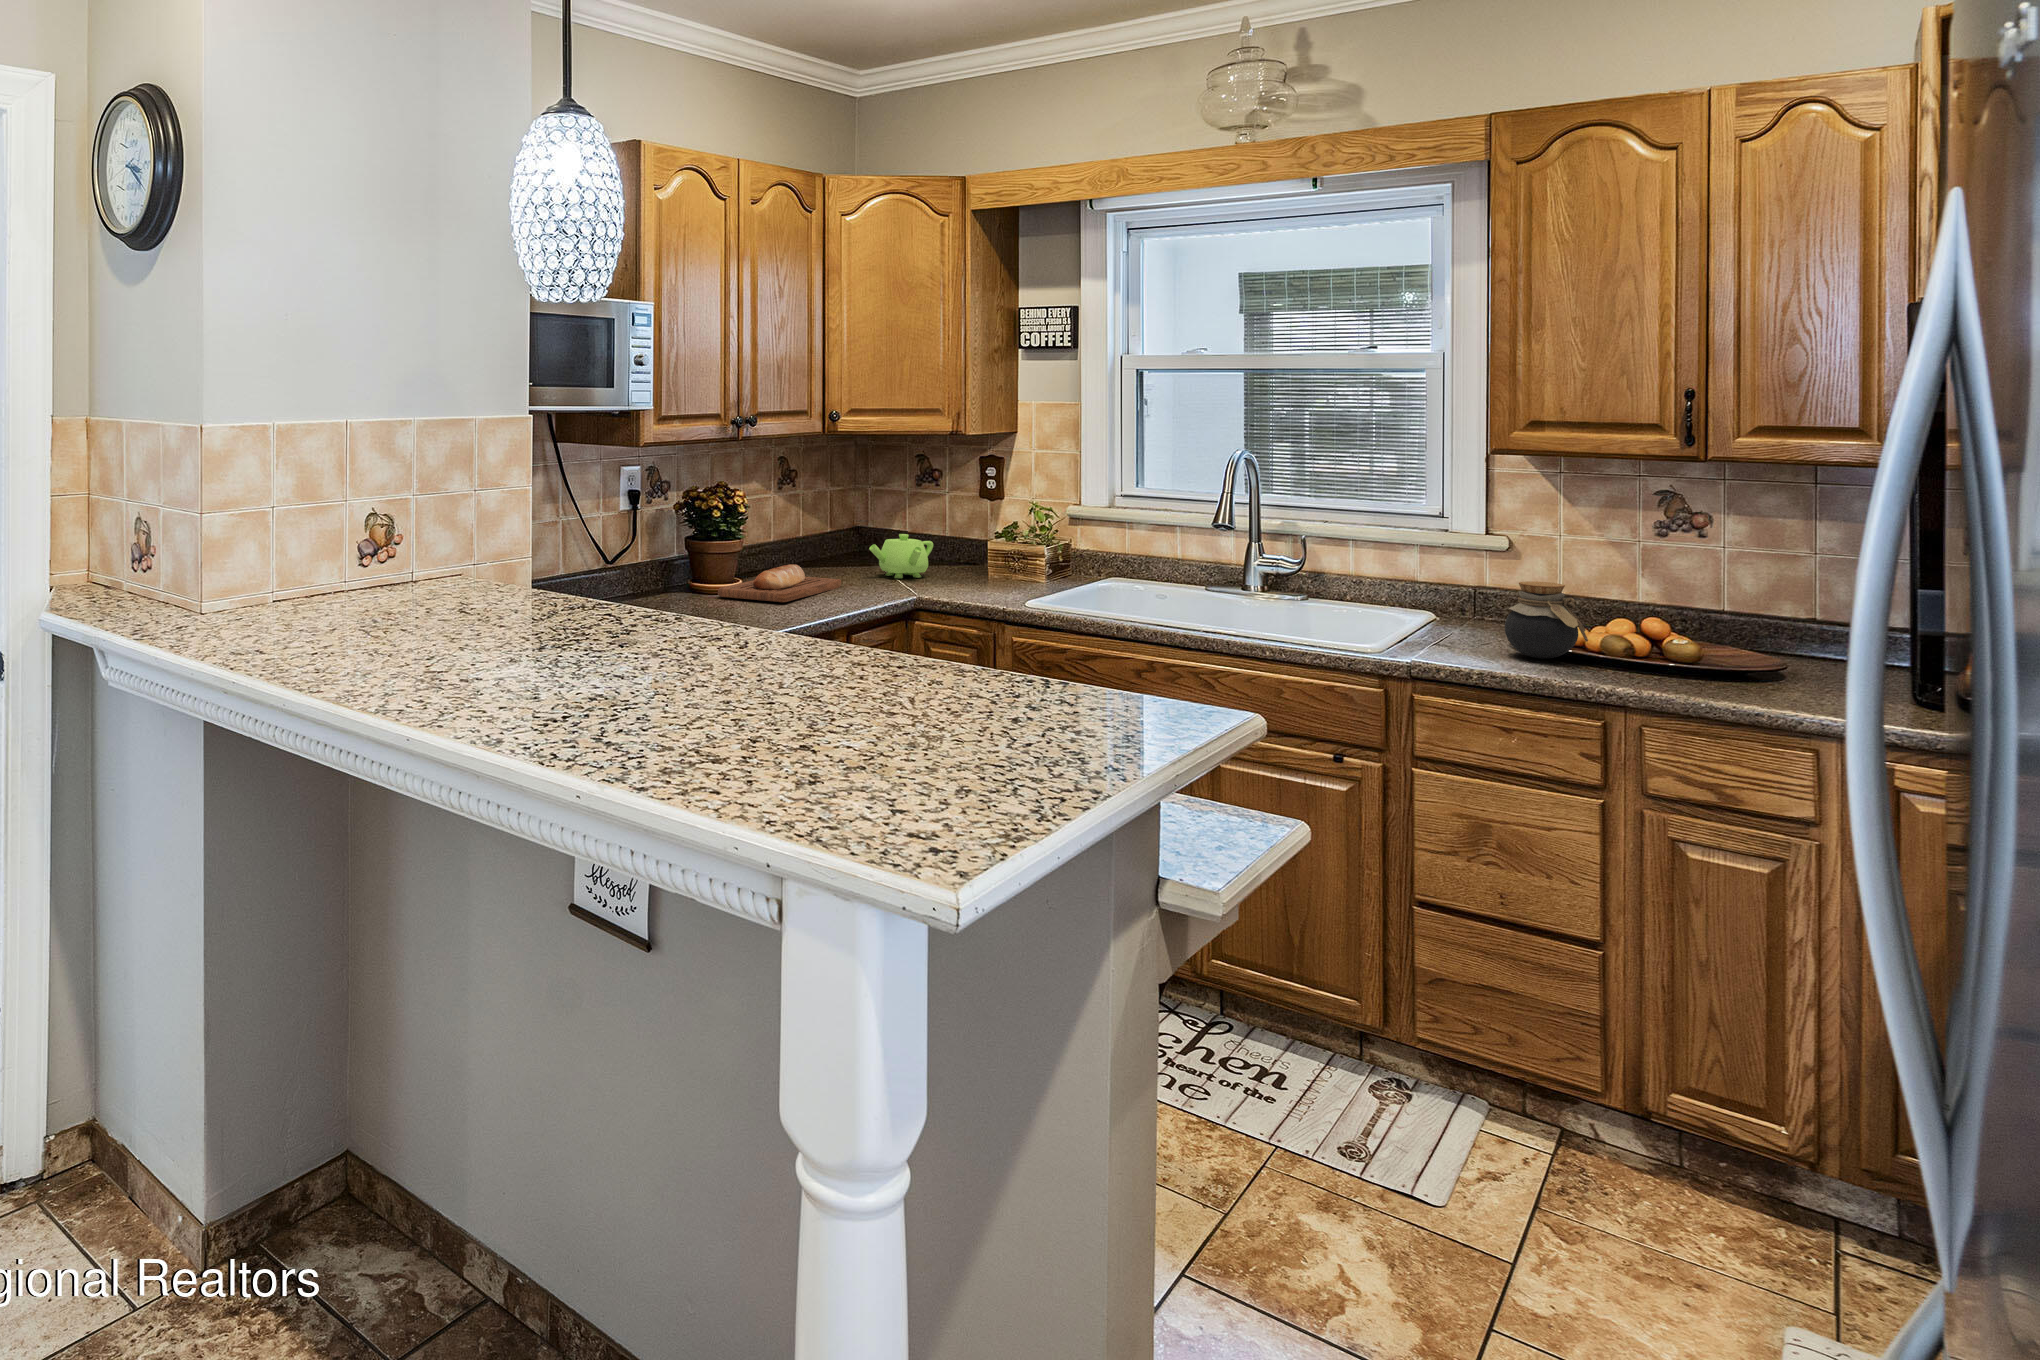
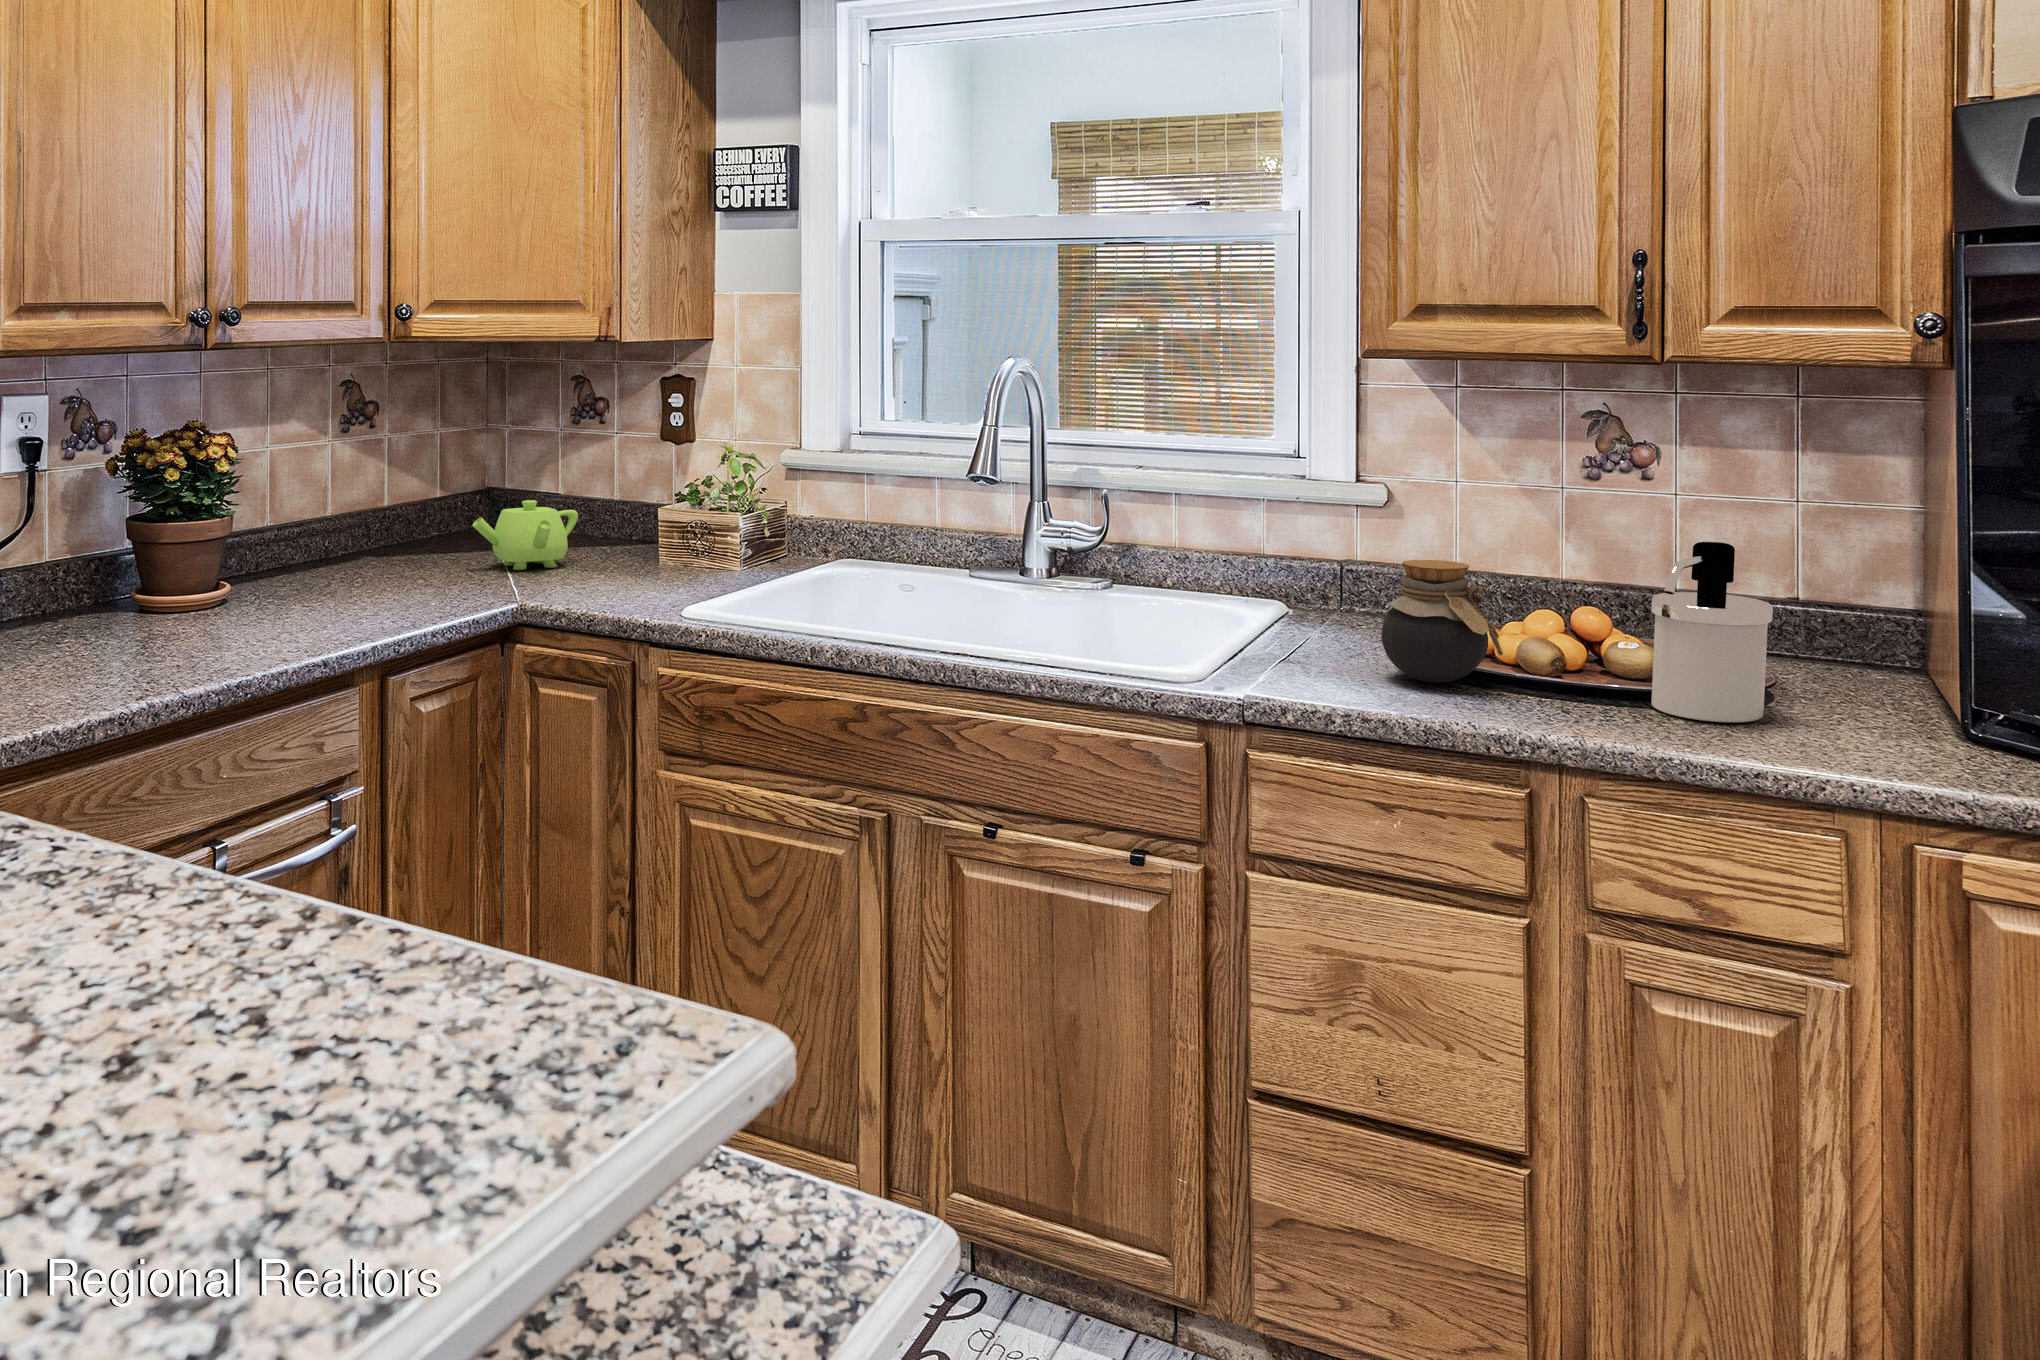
bread loaf: present [718,564,841,602] -> none [178,555,414,623]
soap dispenser: none [1691,573,1773,685] -> present [1651,542,1773,722]

